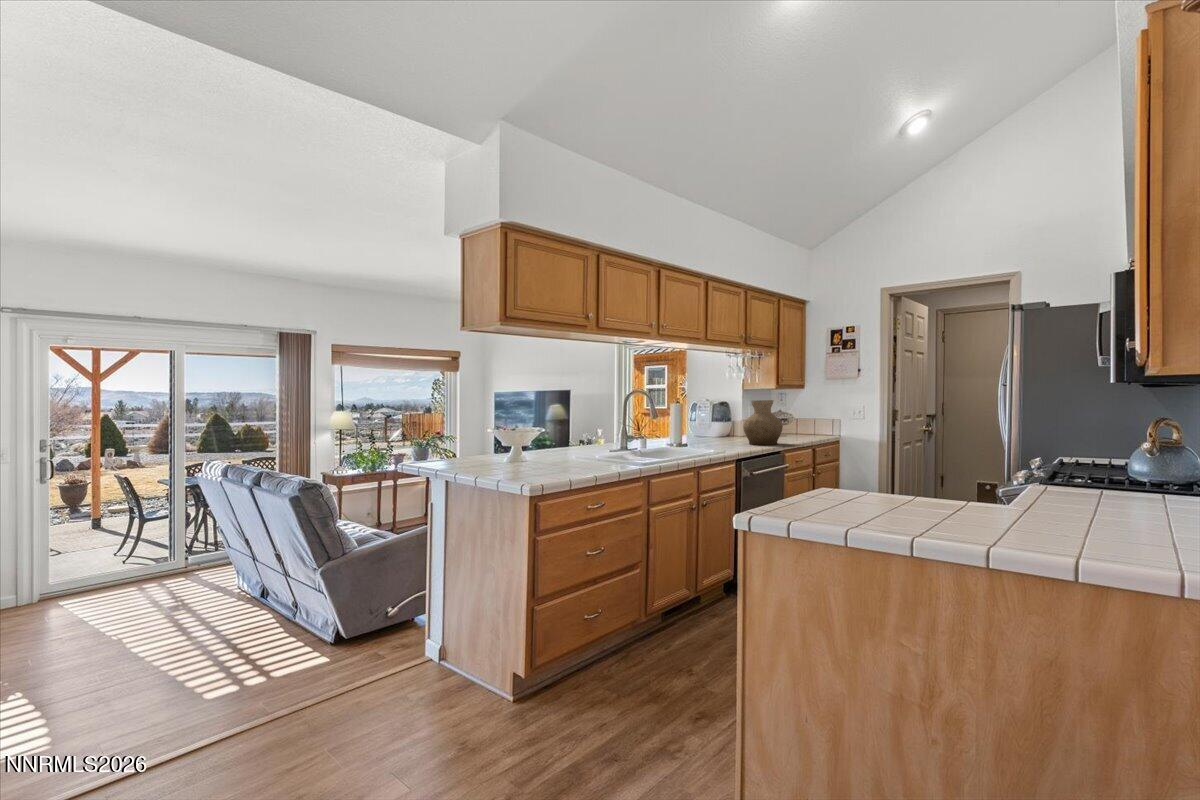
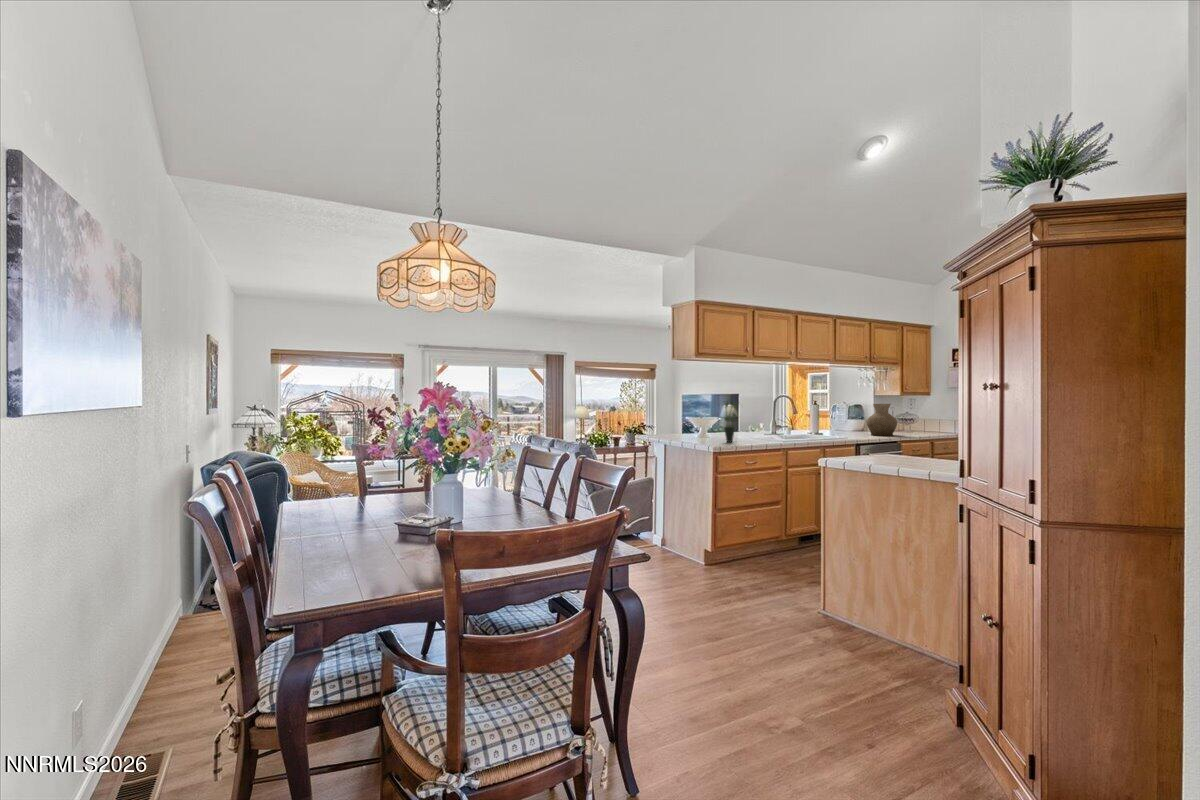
potted plant: none [546,396,576,469] -> present [724,402,738,442]

